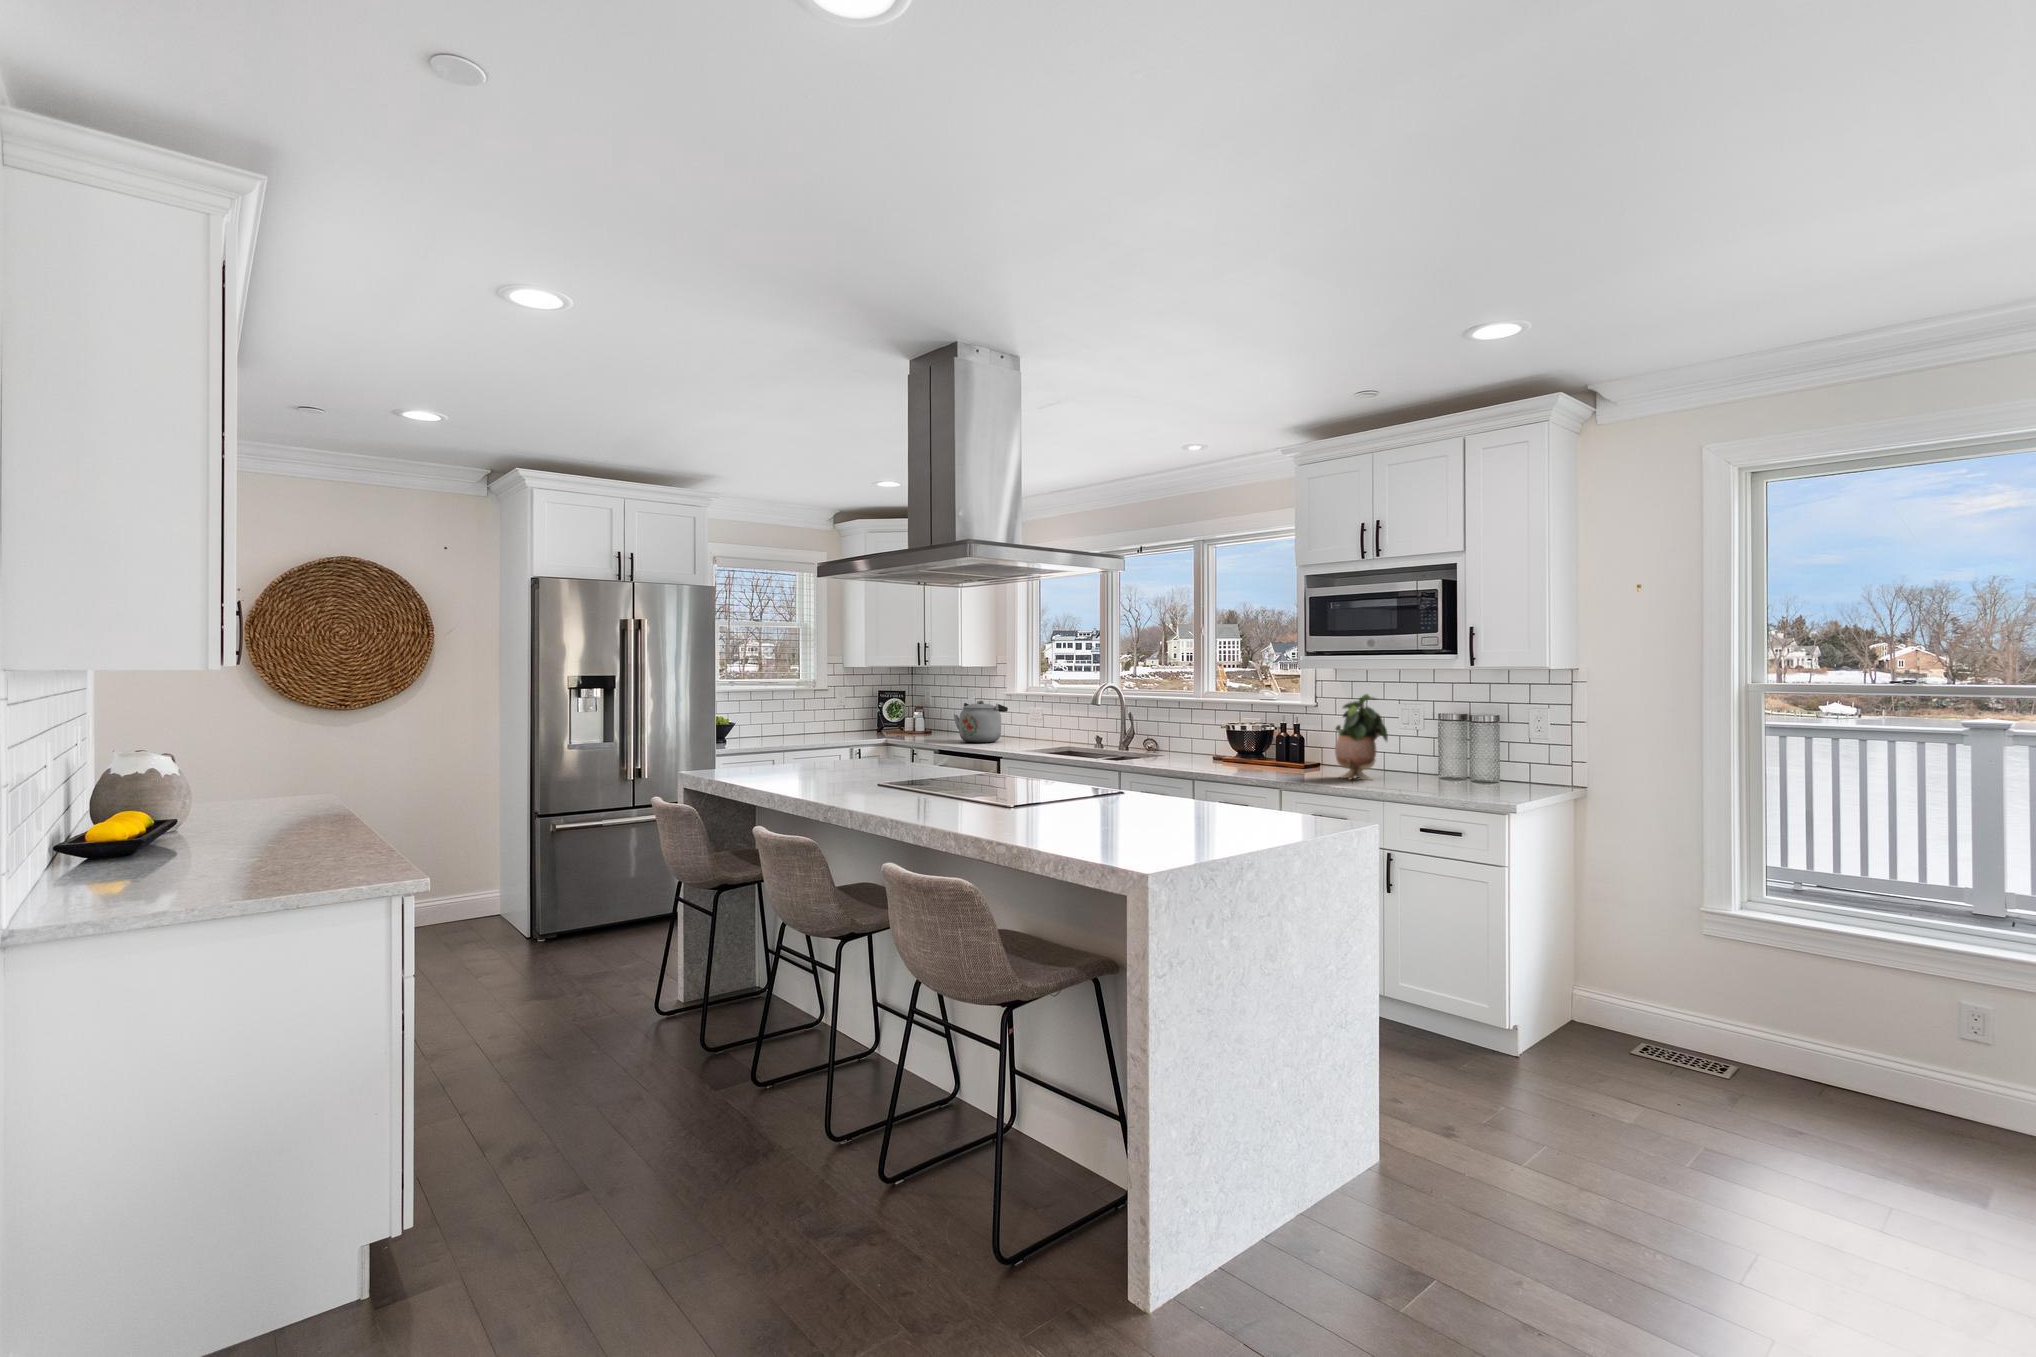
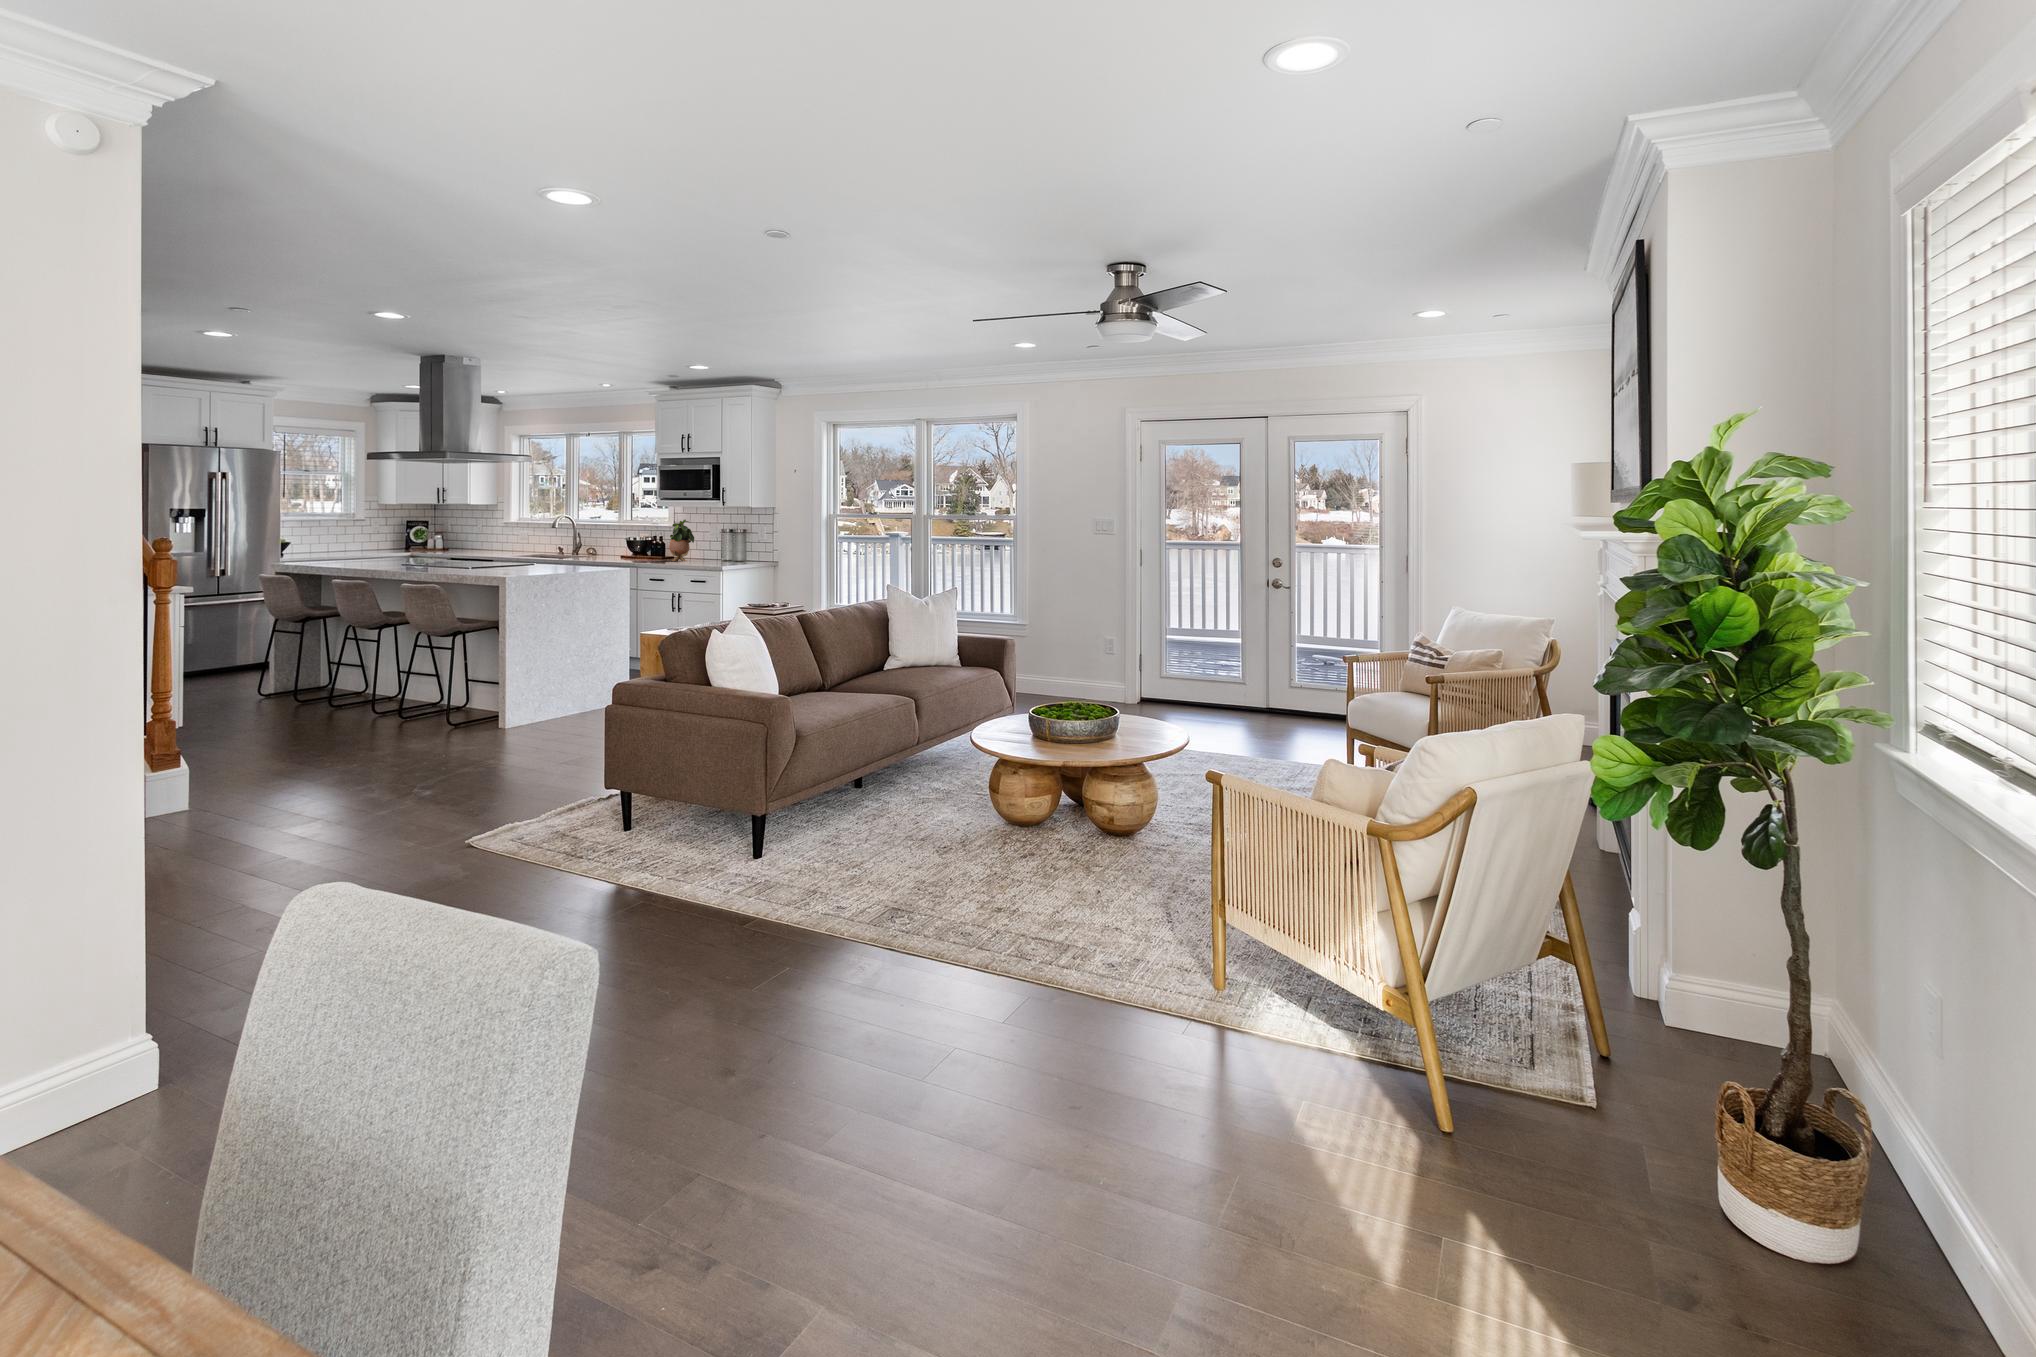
kettle: present [954,701,1008,742] -> none [464,527,502,553]

